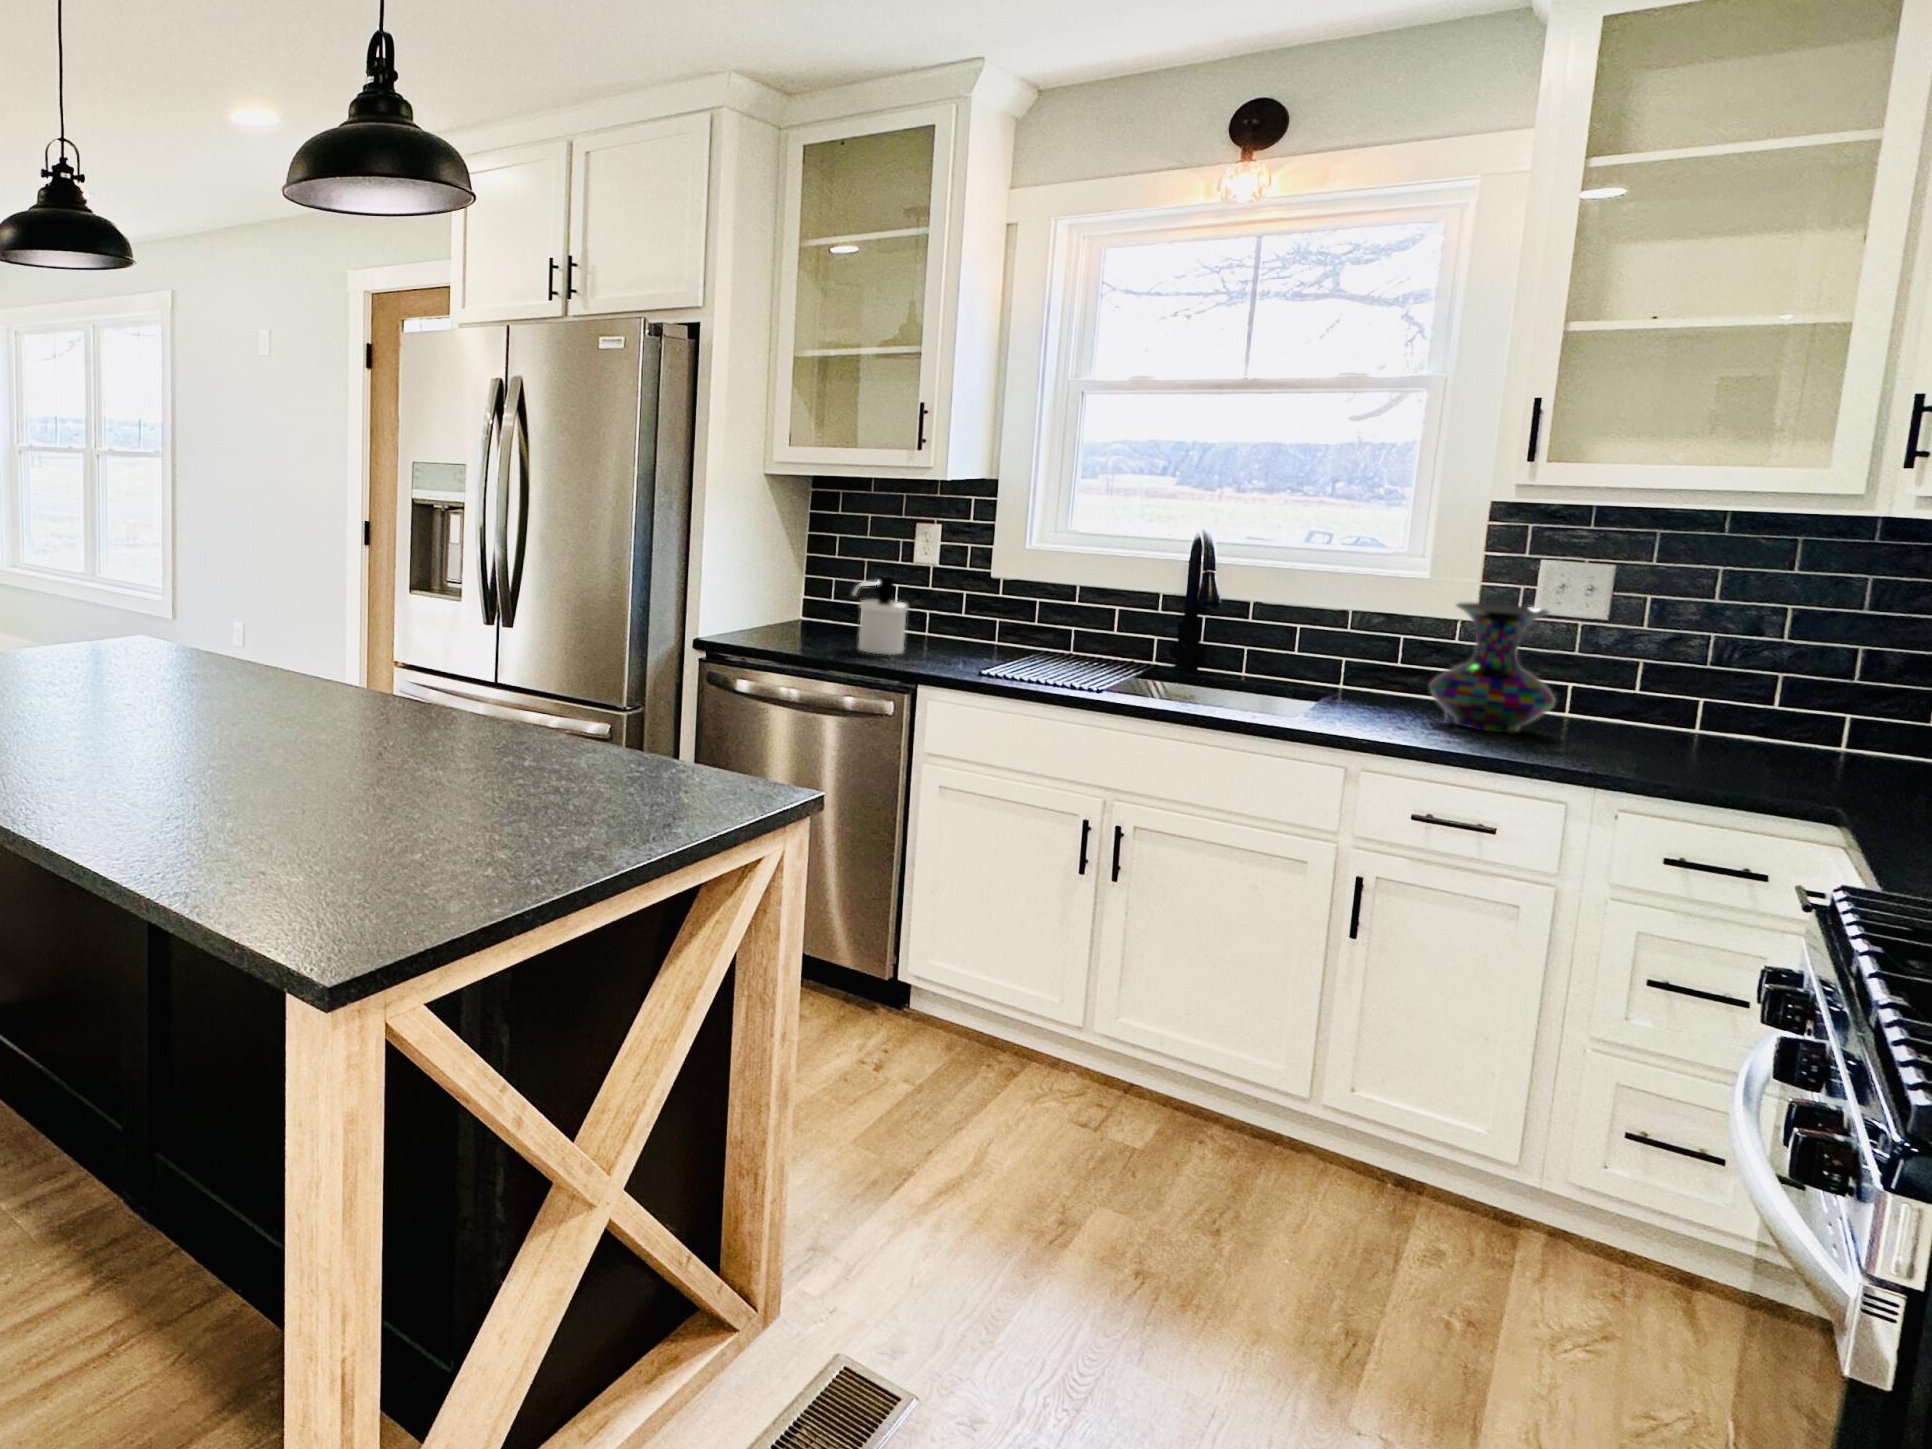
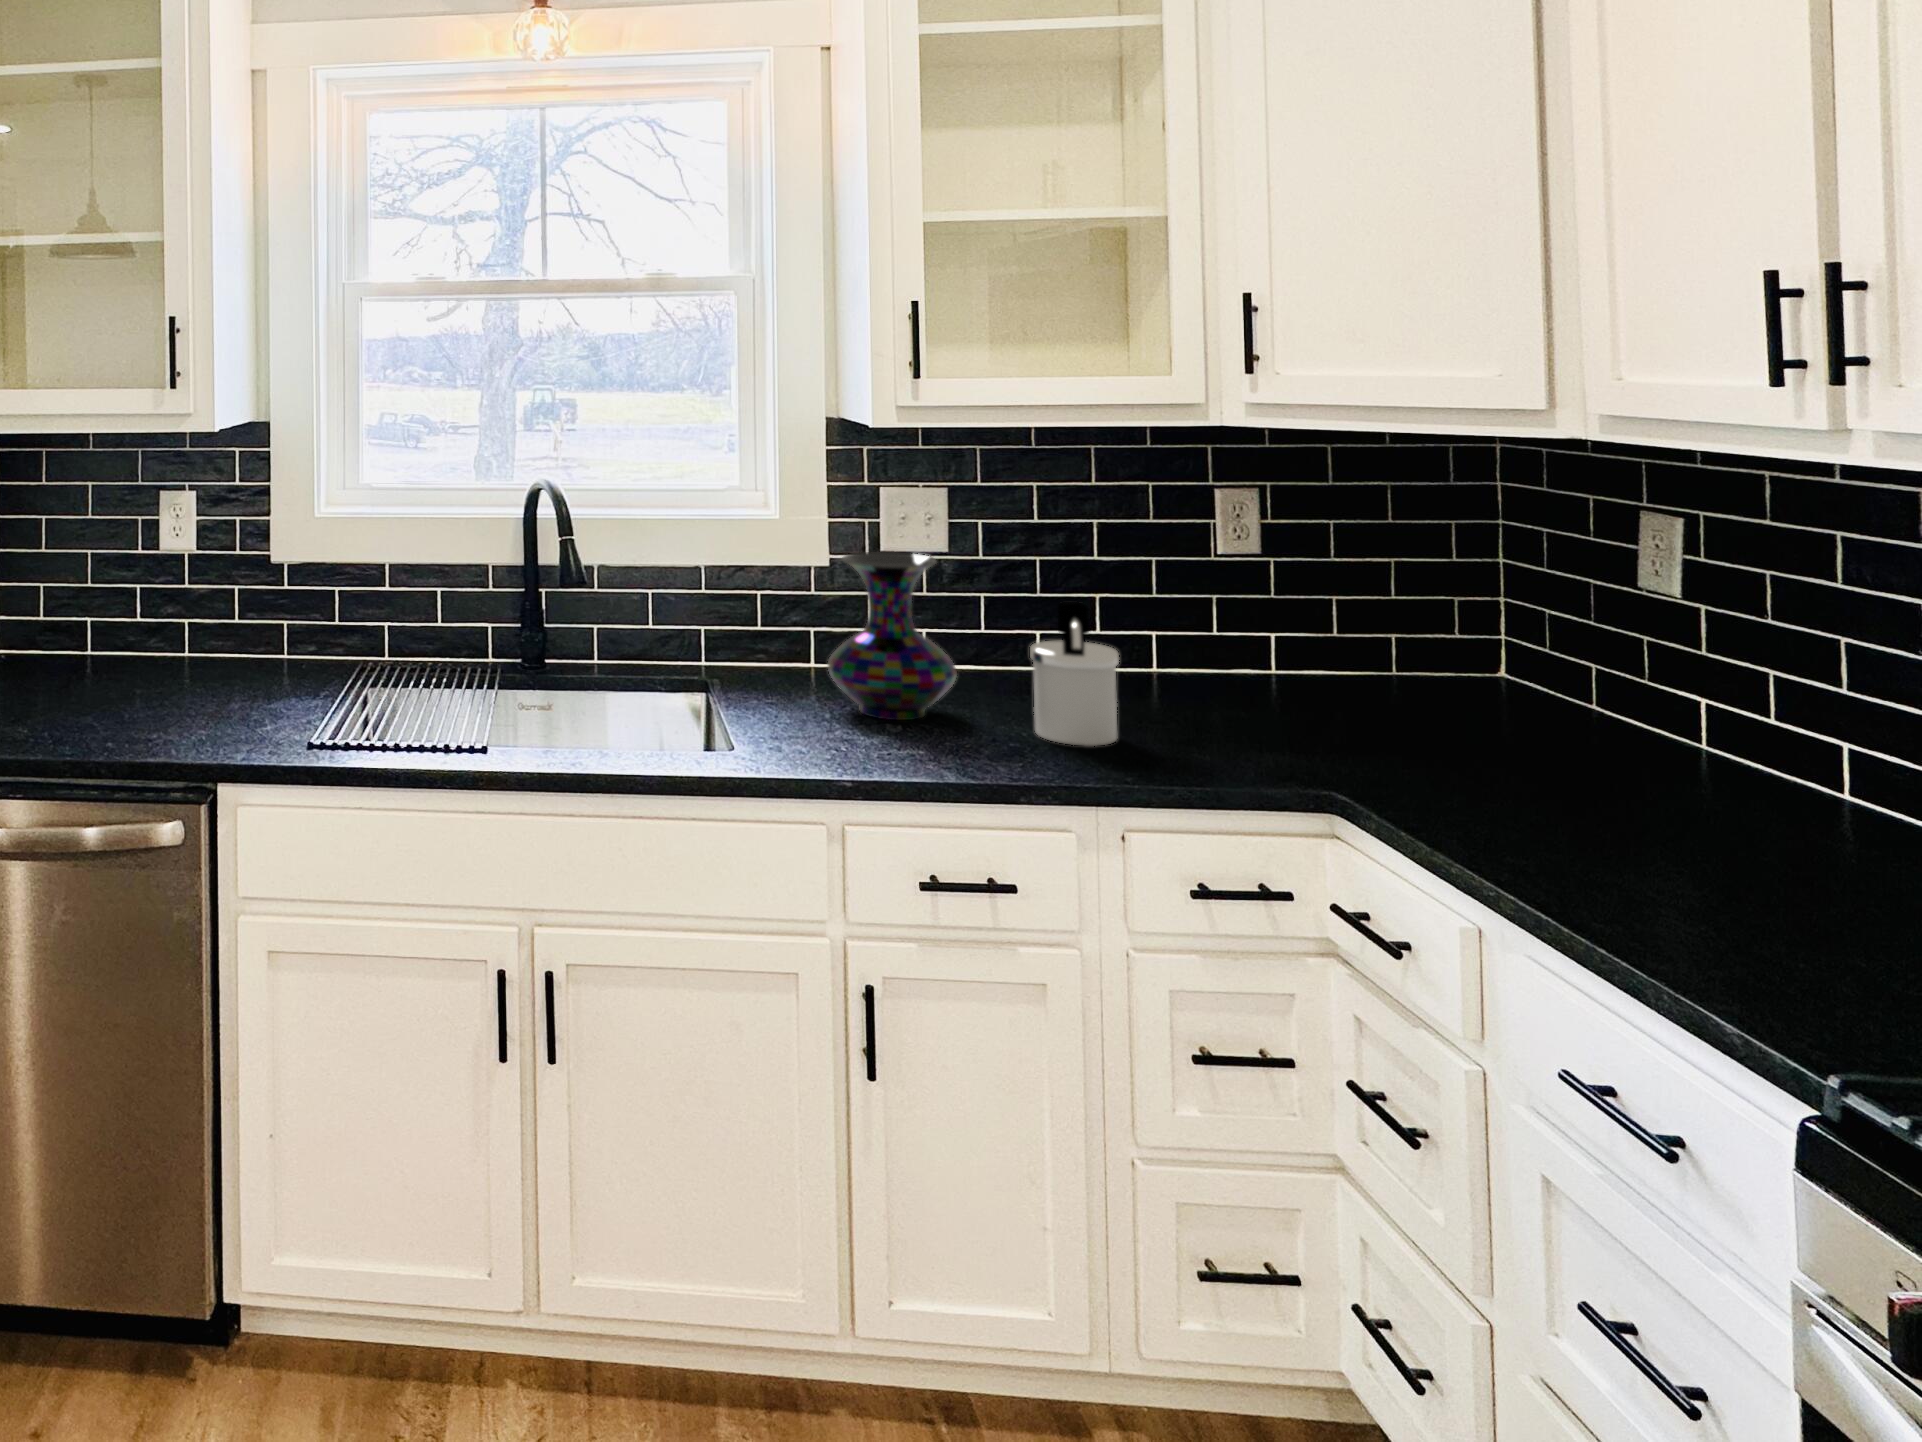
soap dispenser: present [853,577,908,655] -> present [1030,602,1119,746]

